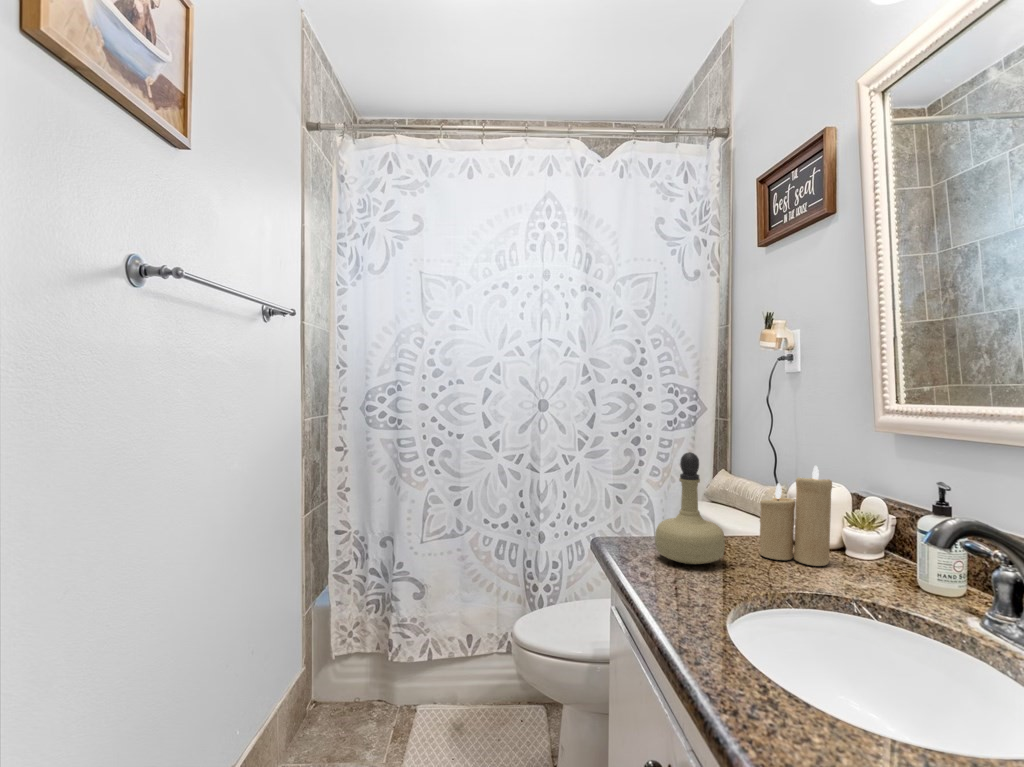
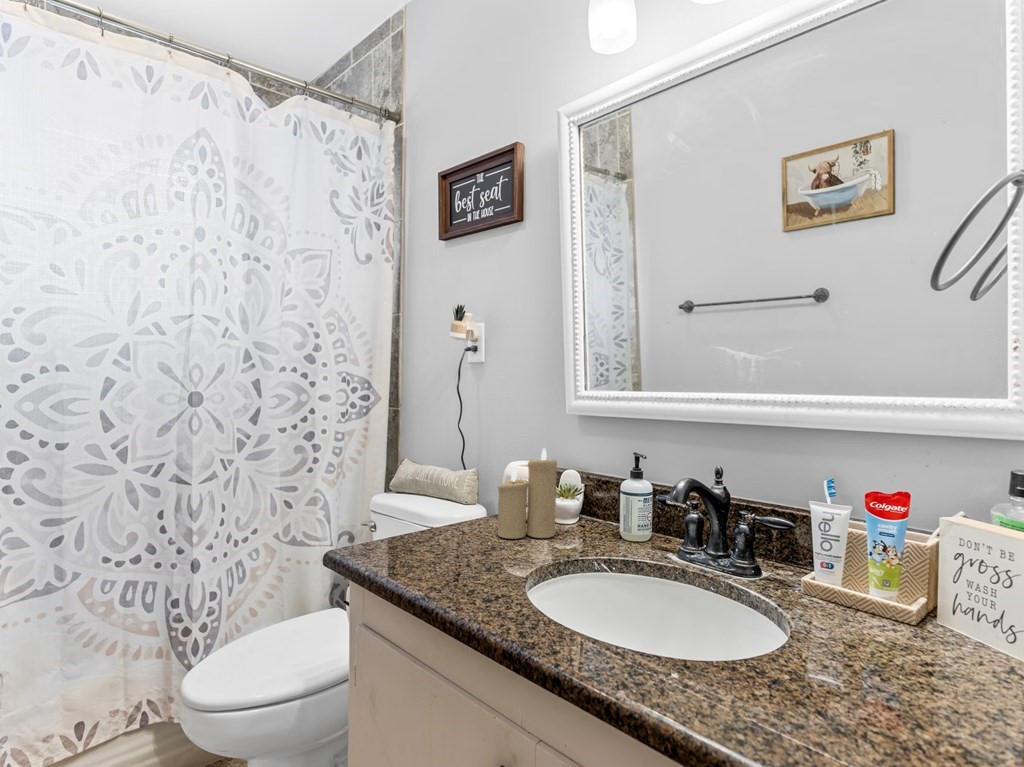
perfume bottle: present [655,452,725,564] -> none [415,444,484,559]

